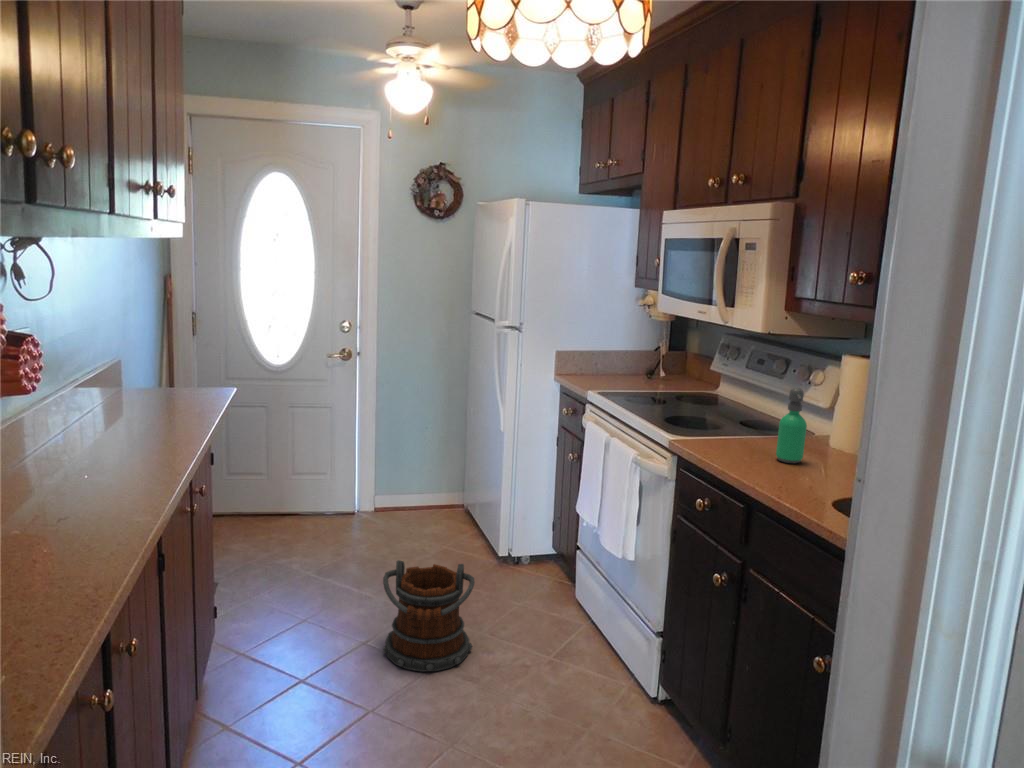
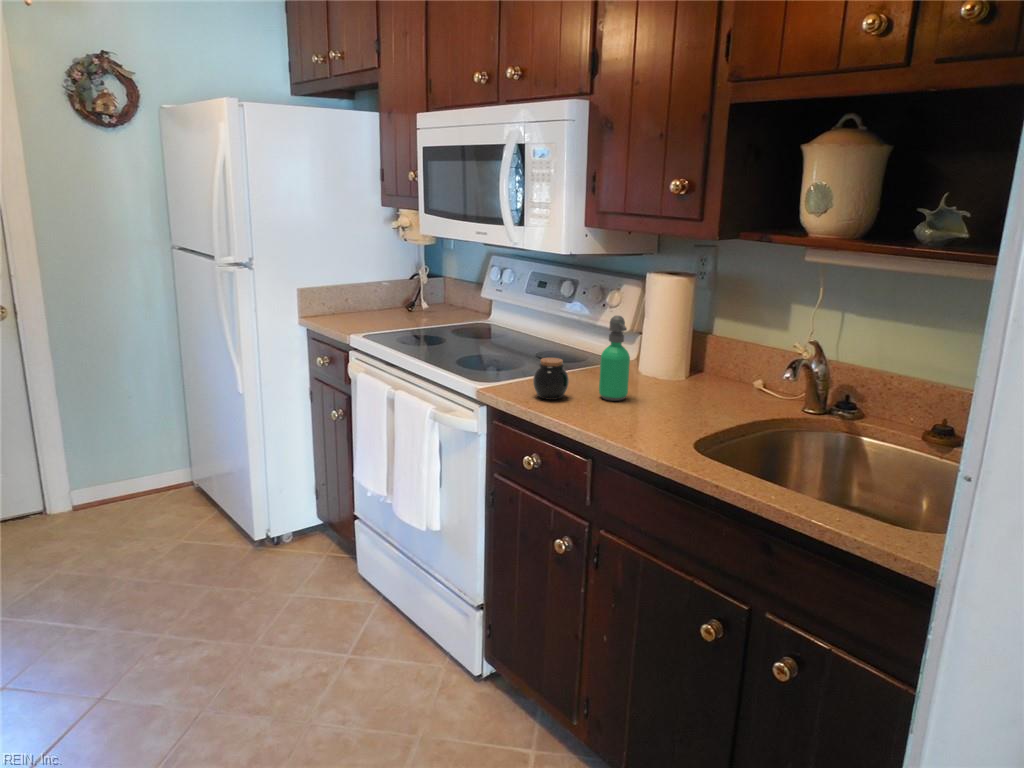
jar: none [716,419,748,455] -> present [533,358,569,400]
bucket: present [383,560,475,672] -> none [117,572,251,722]

